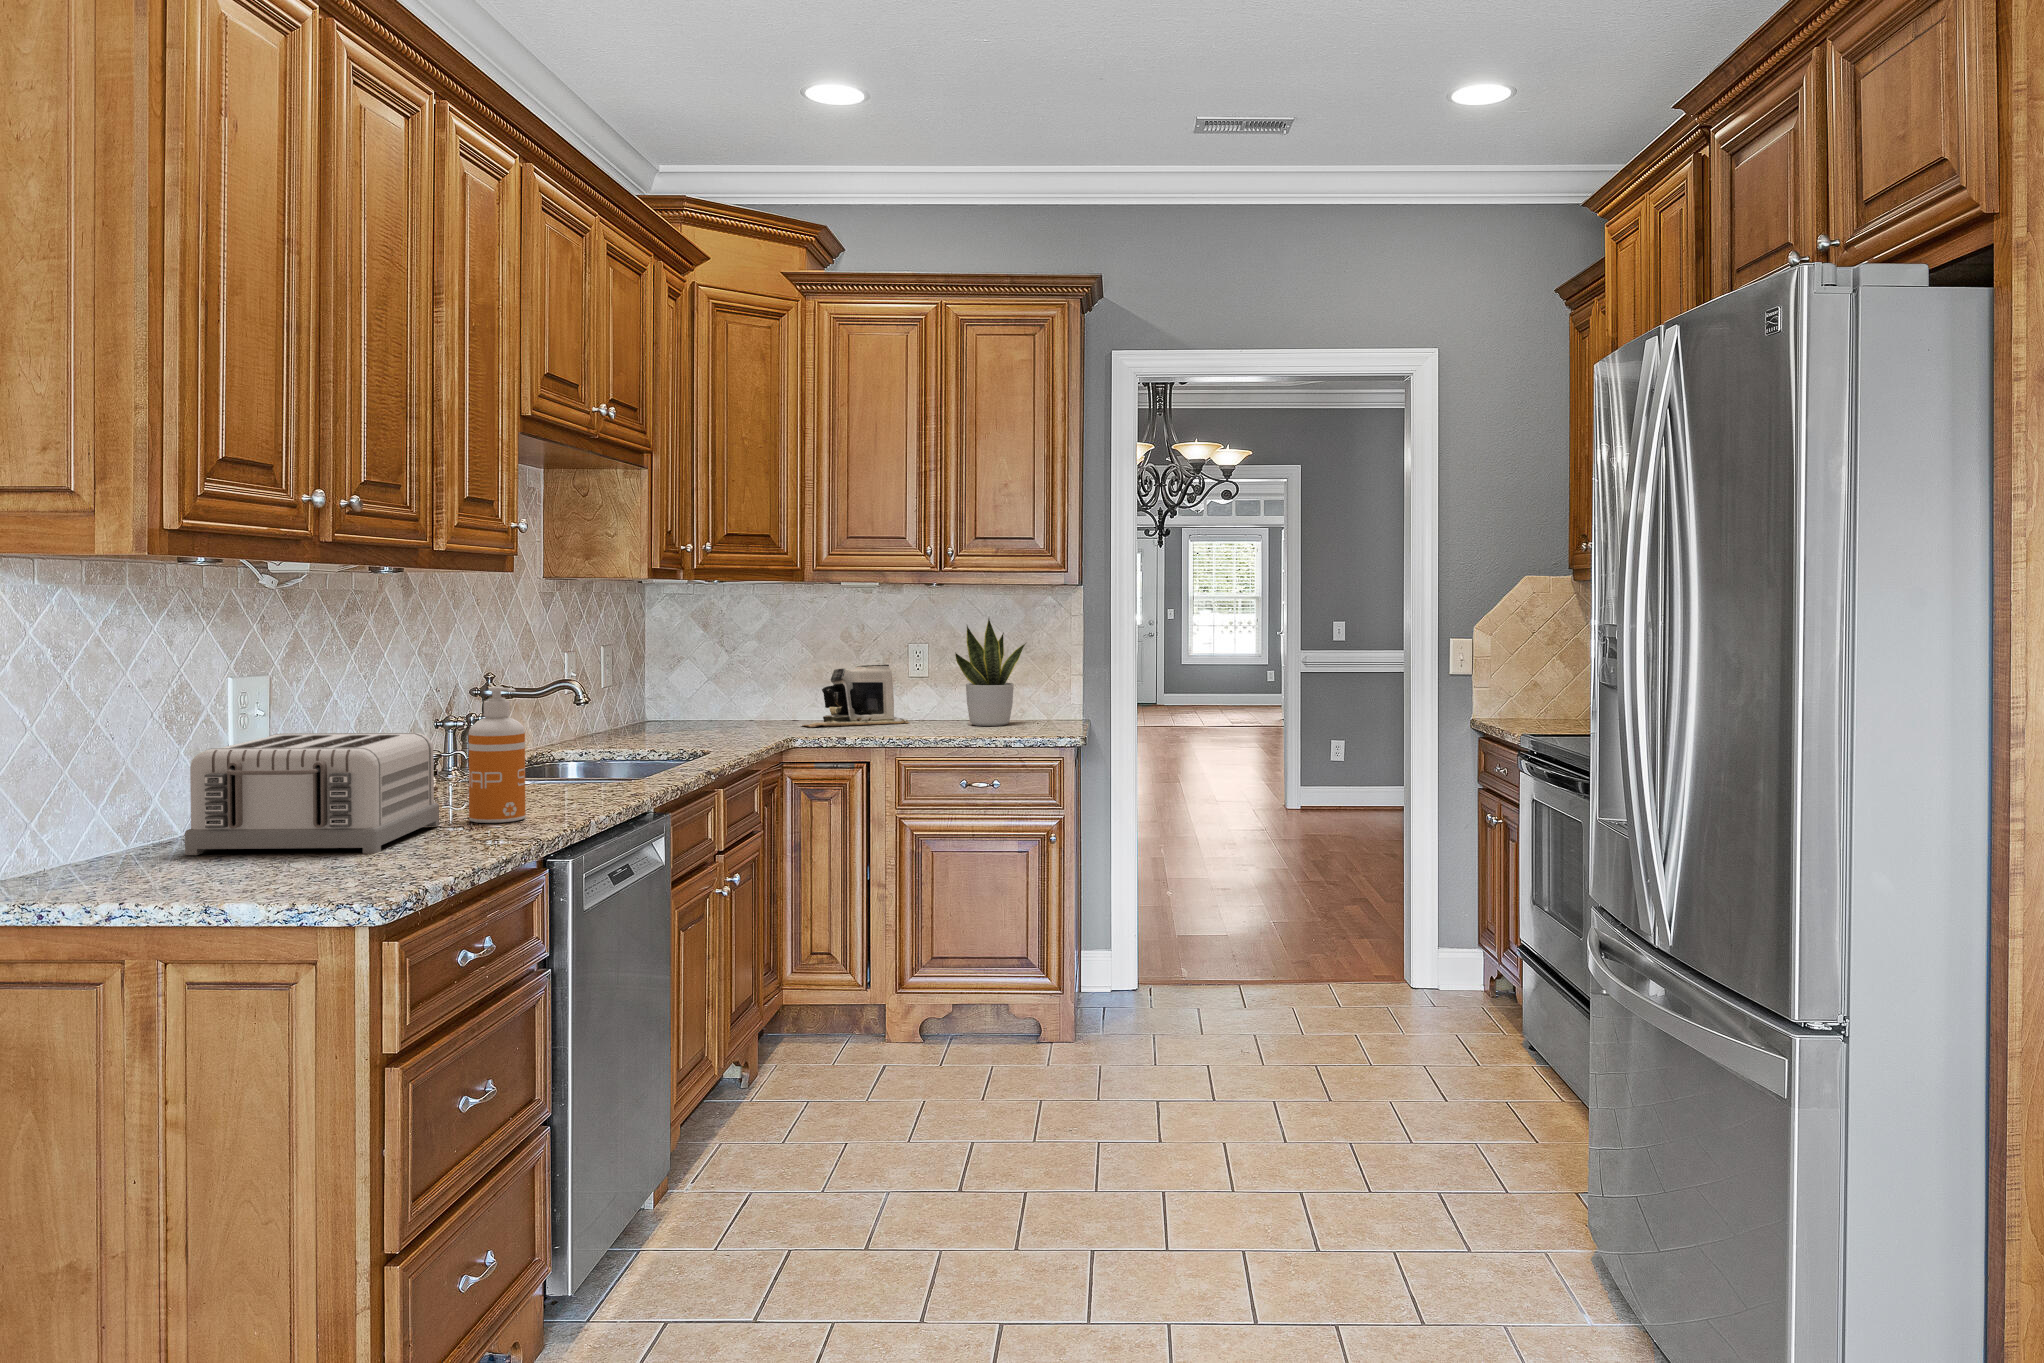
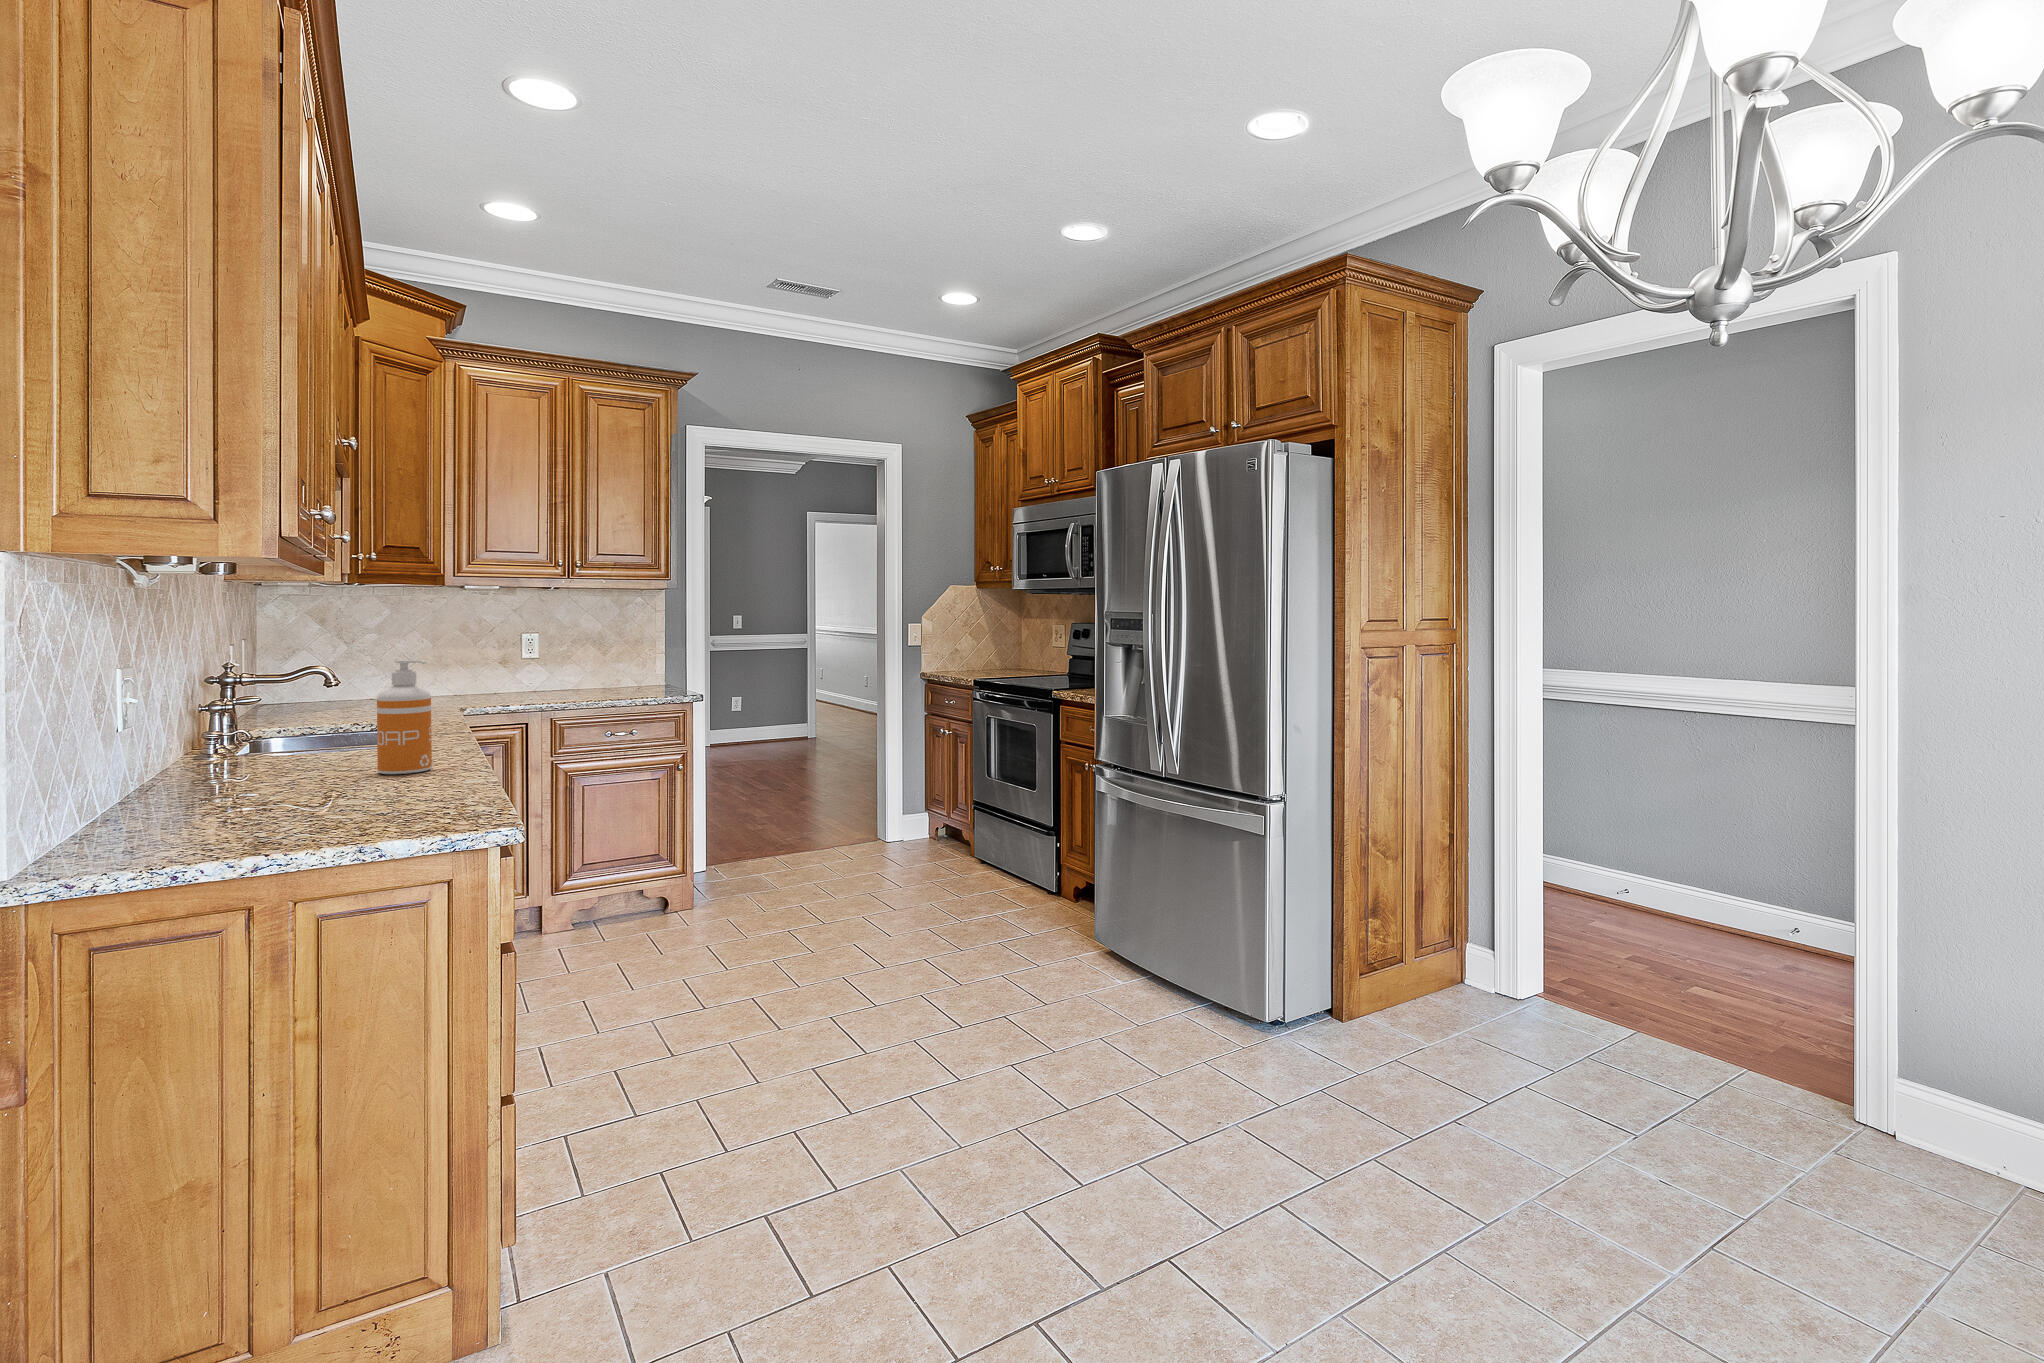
potted plant: present [955,618,1026,726] -> none [567,611,618,693]
coffee maker: present [804,664,910,727] -> none [425,651,520,702]
toaster: present [185,733,439,855] -> none [165,701,379,821]

